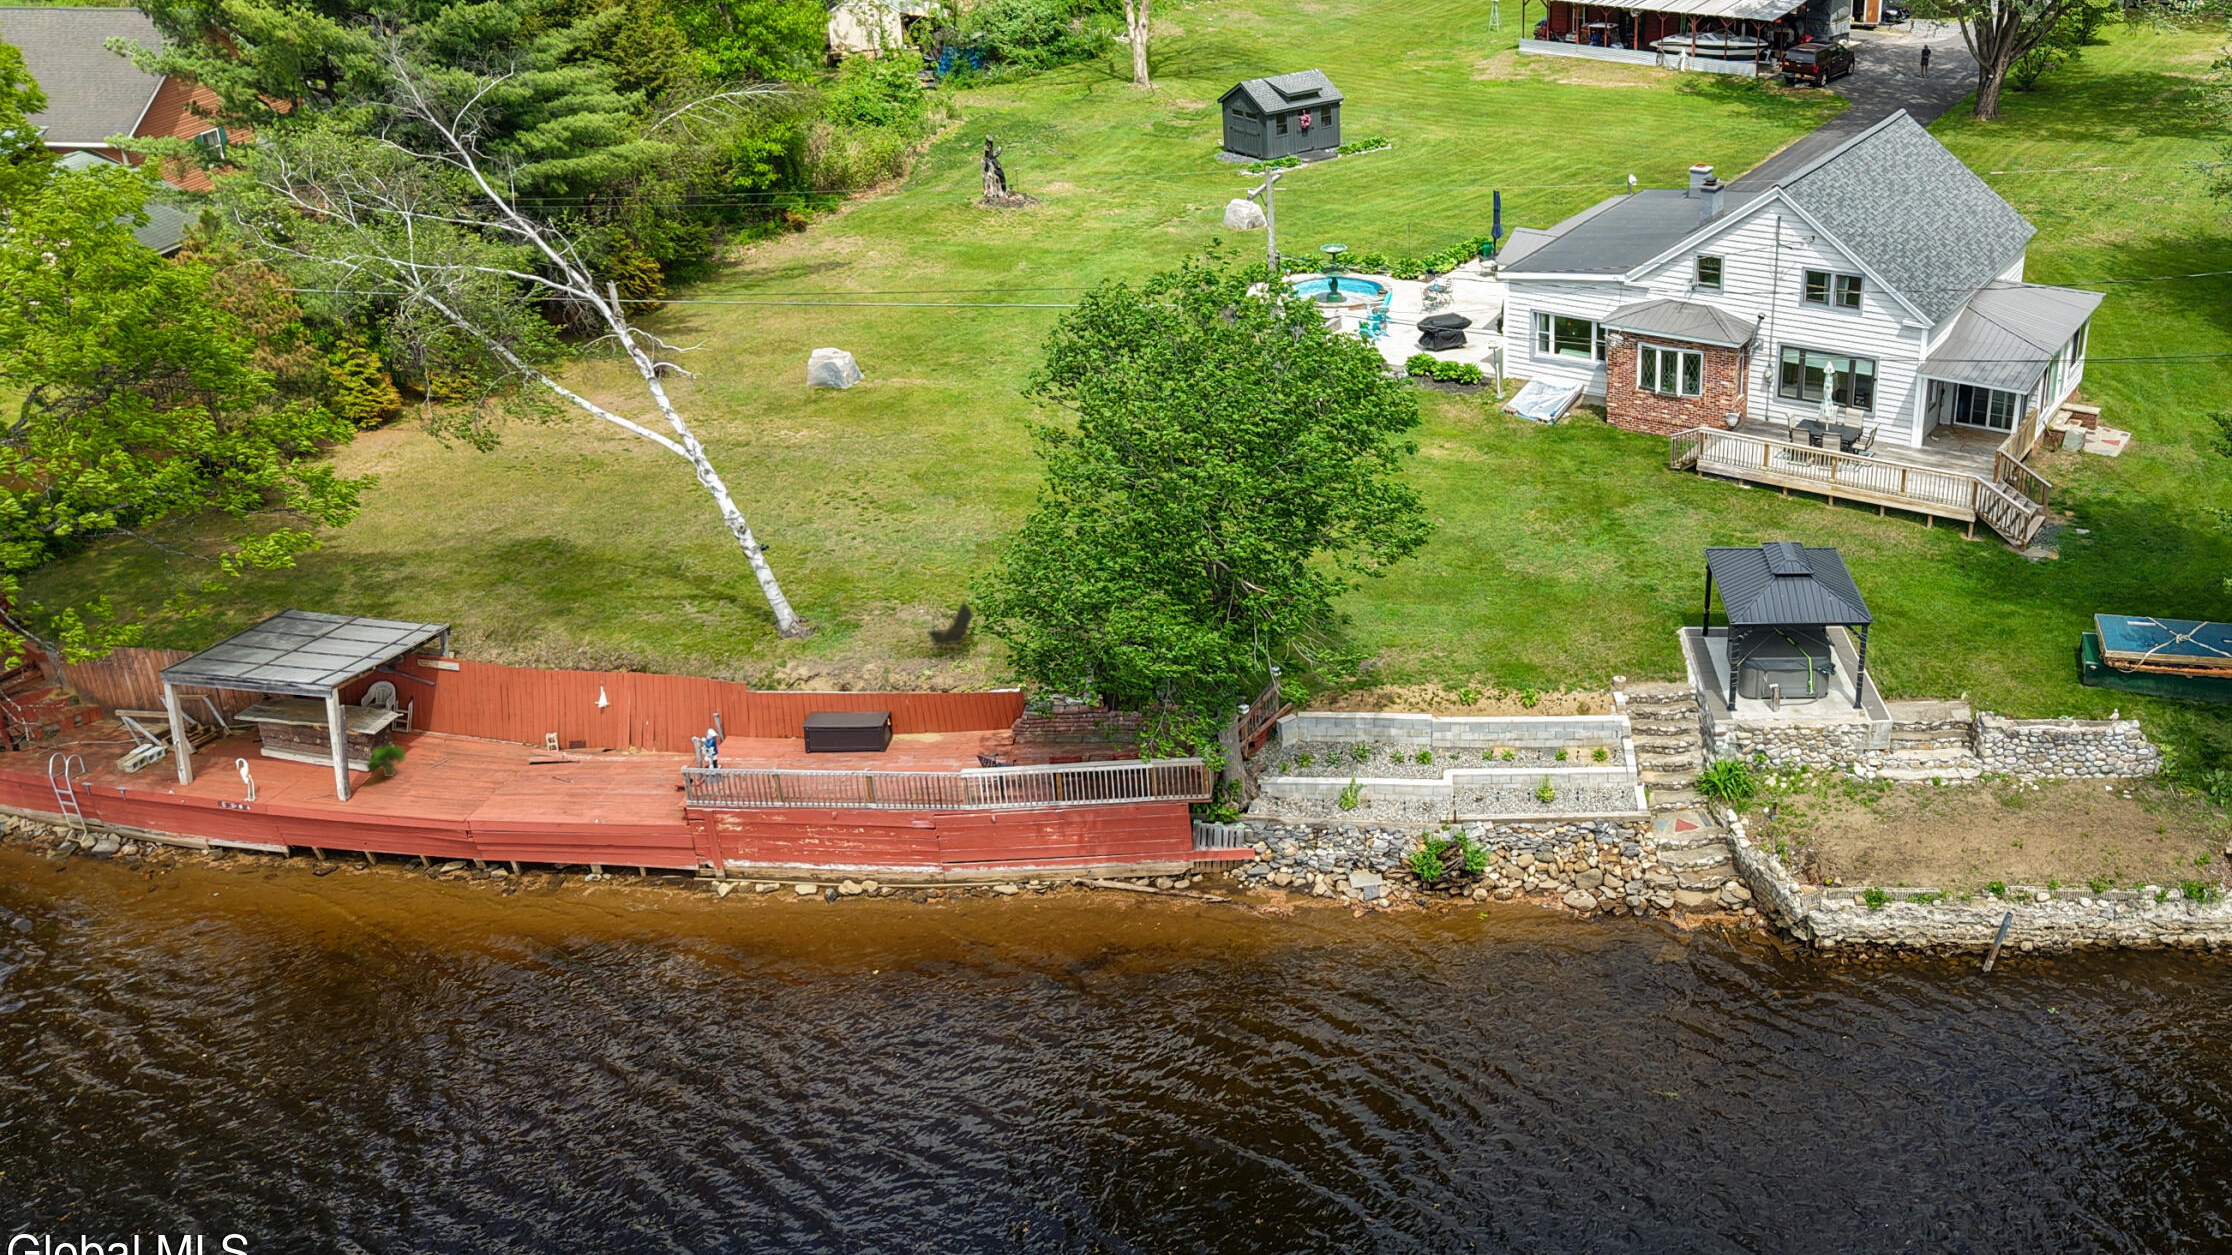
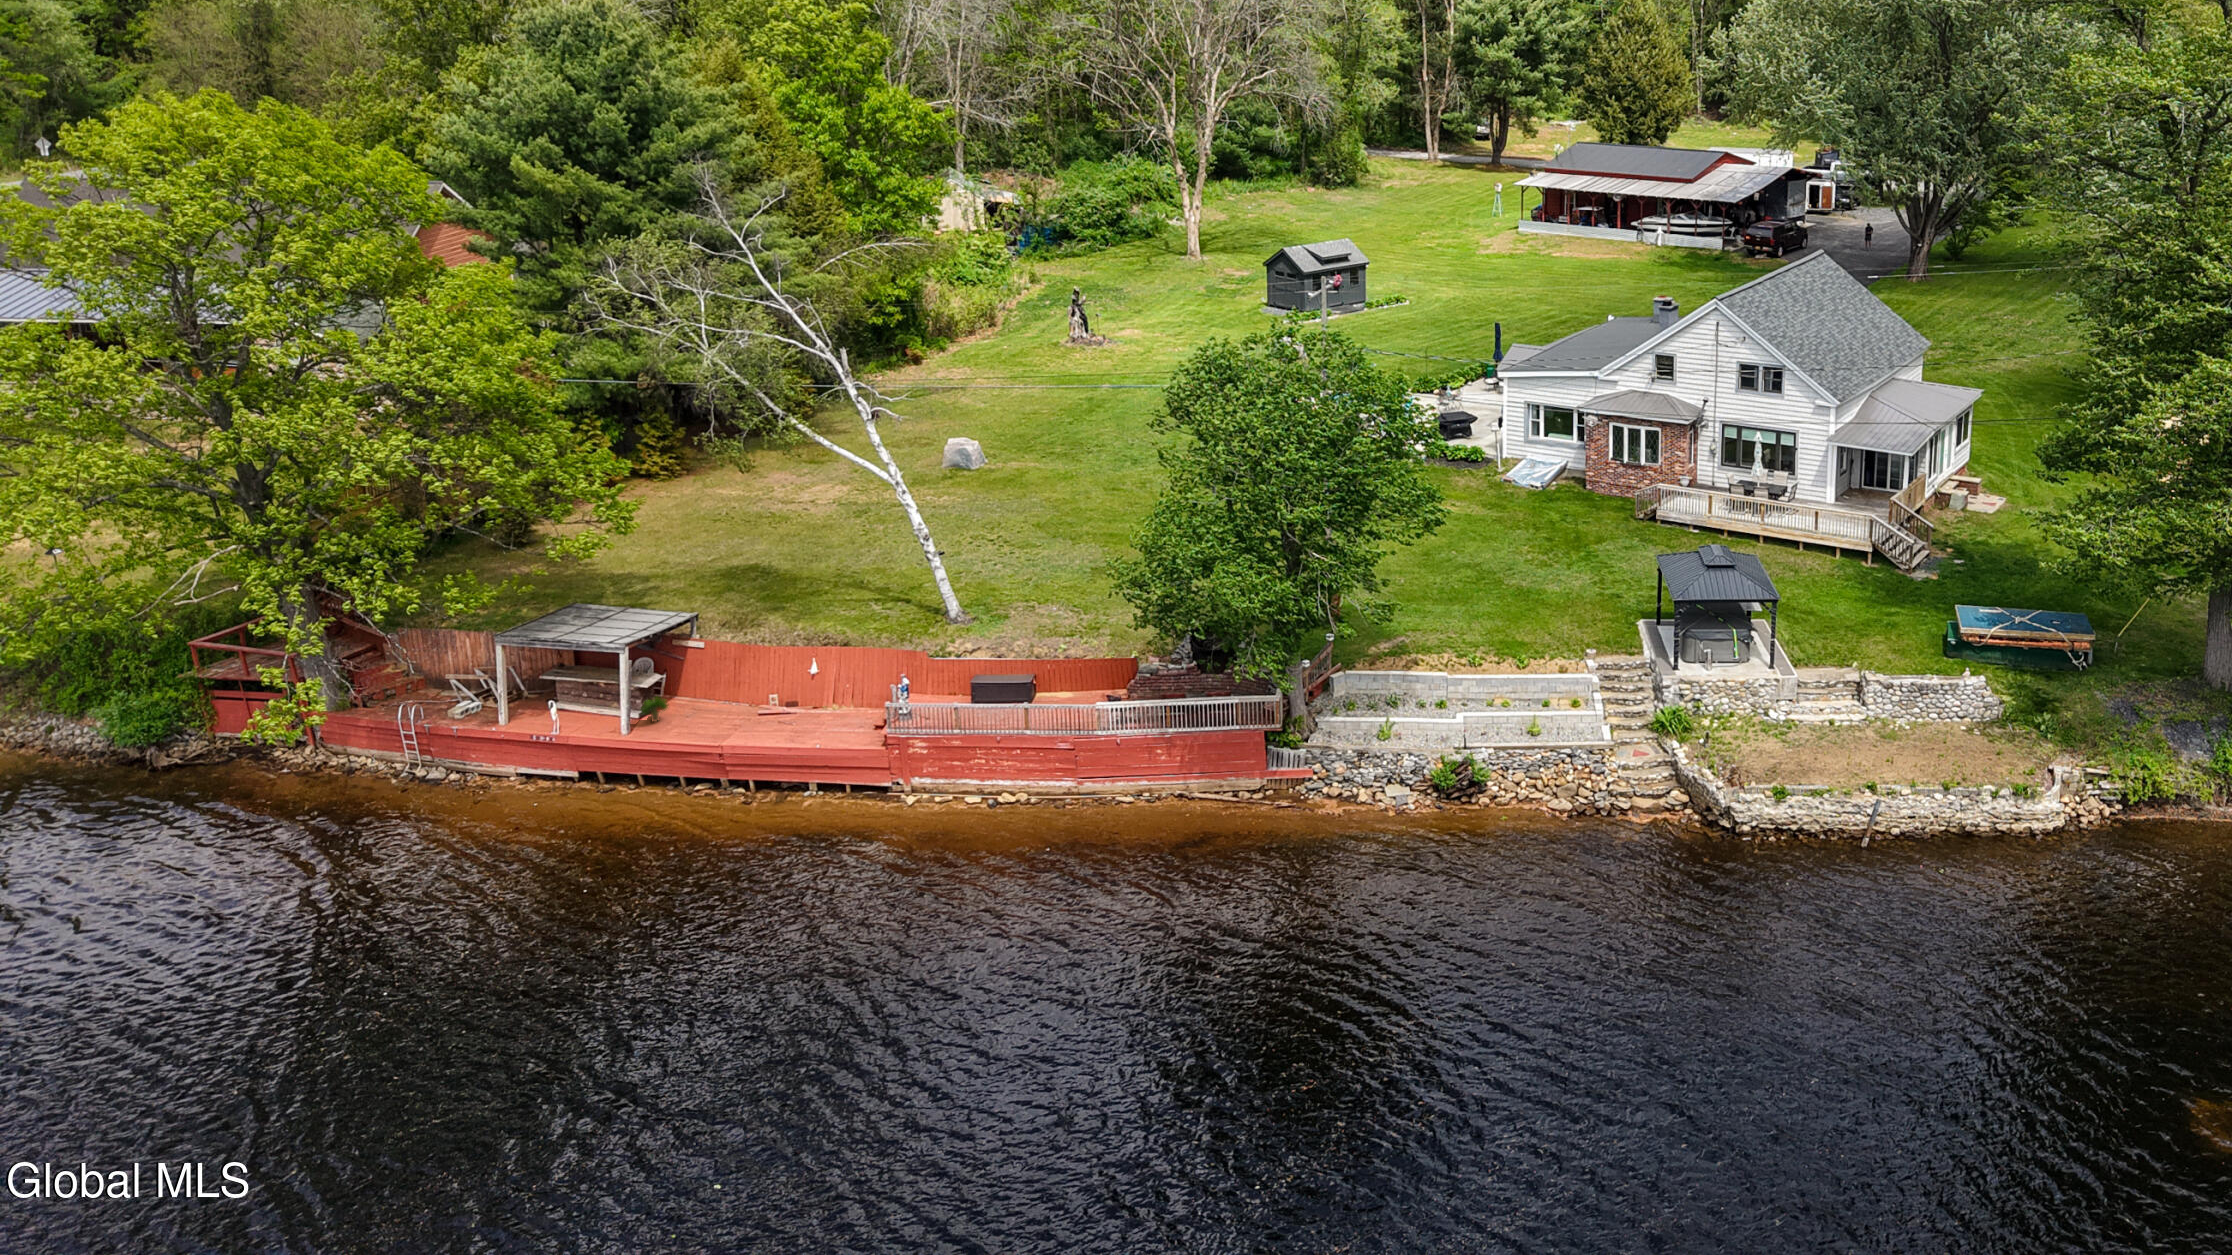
lounge chair: present [928,603,973,658] -> none [1059,600,1095,642]

